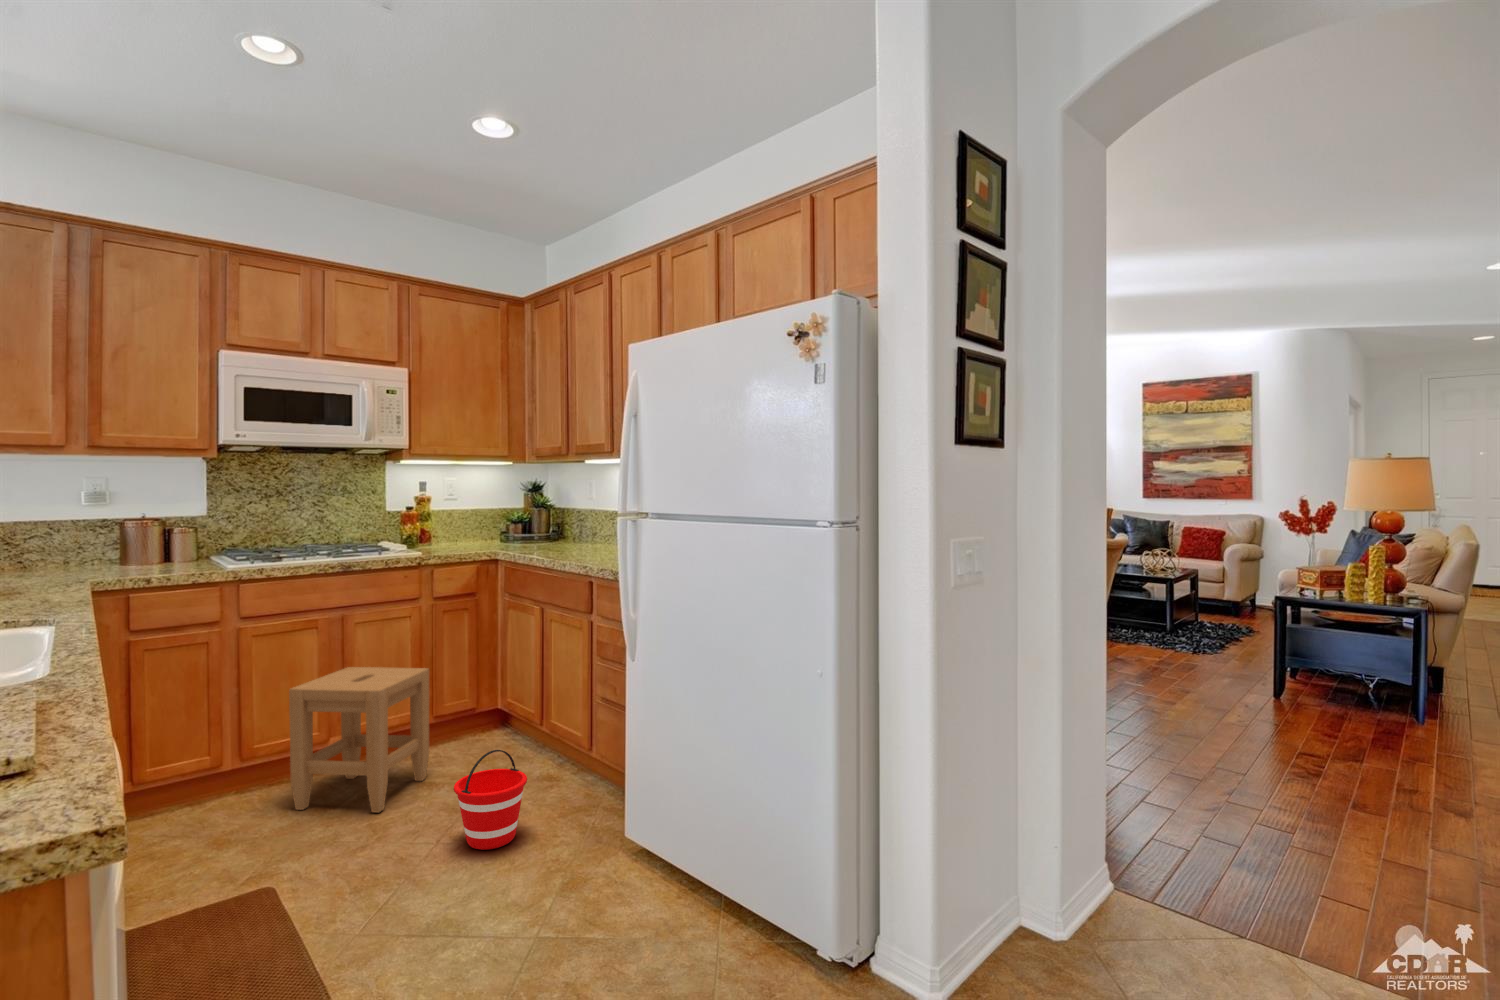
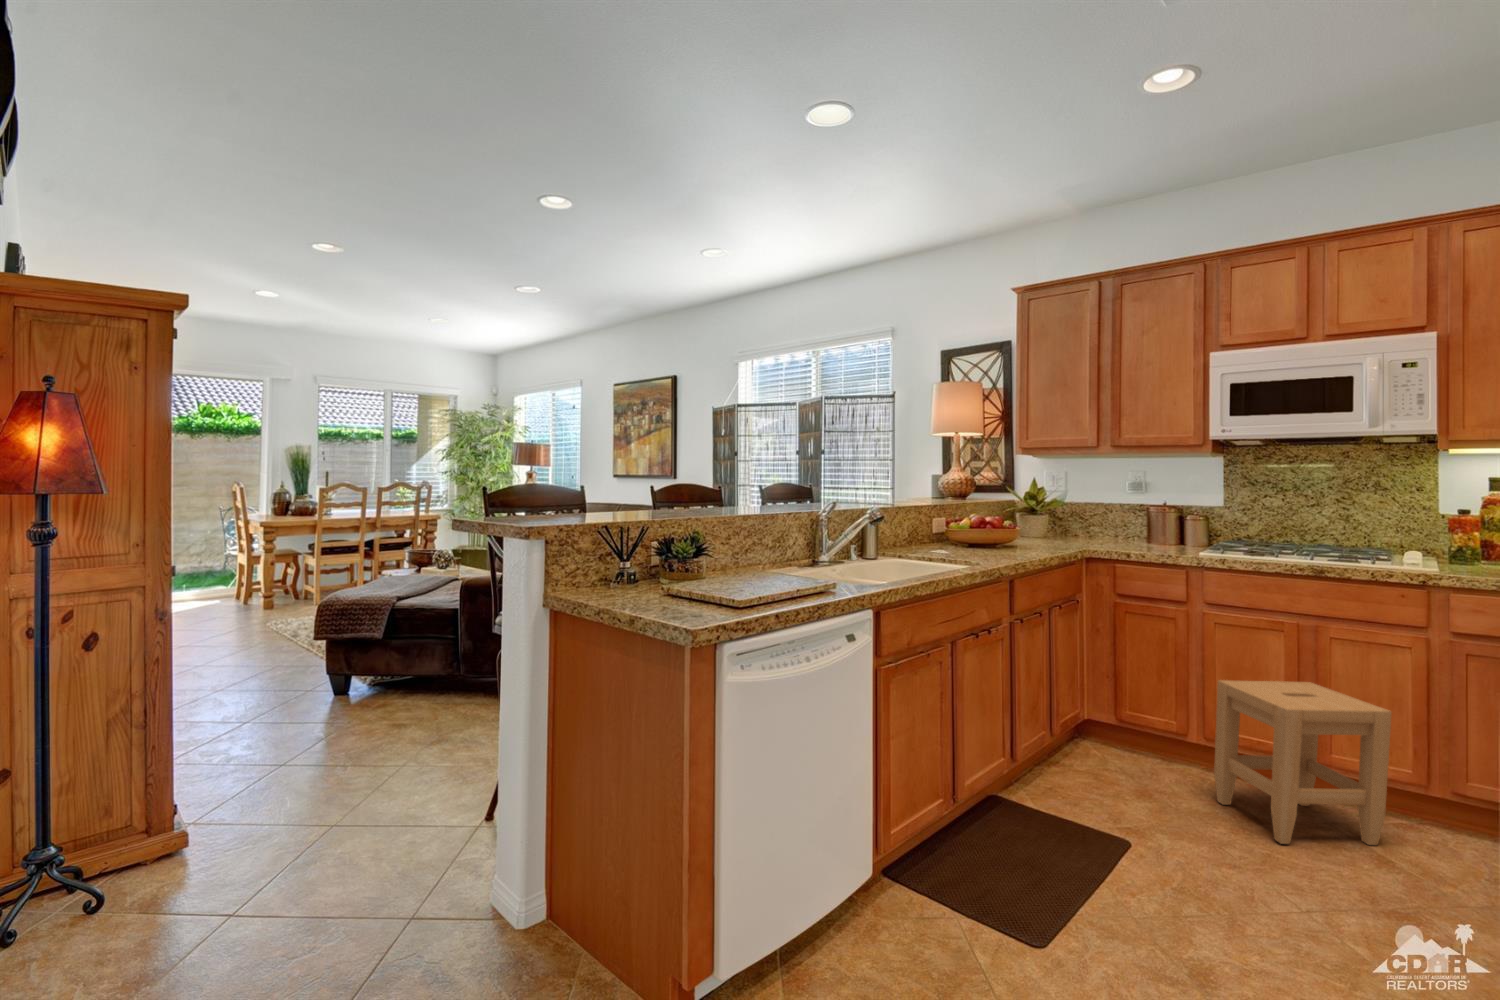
bucket: present [454,750,527,850] -> none [1308,825,1423,955]

